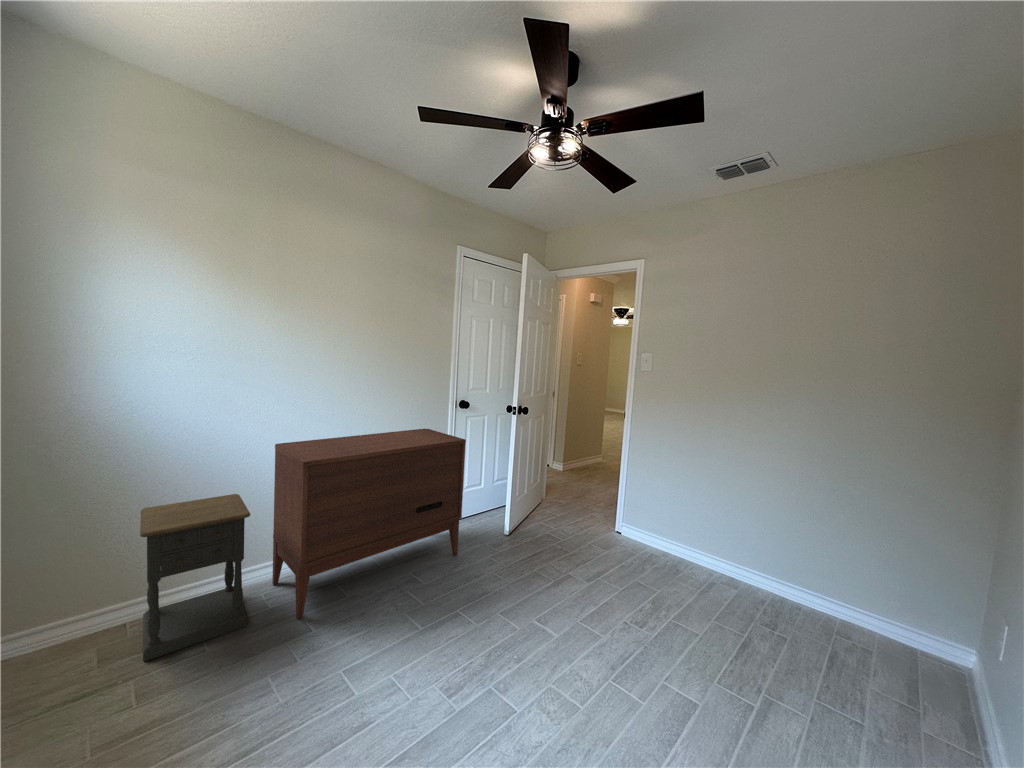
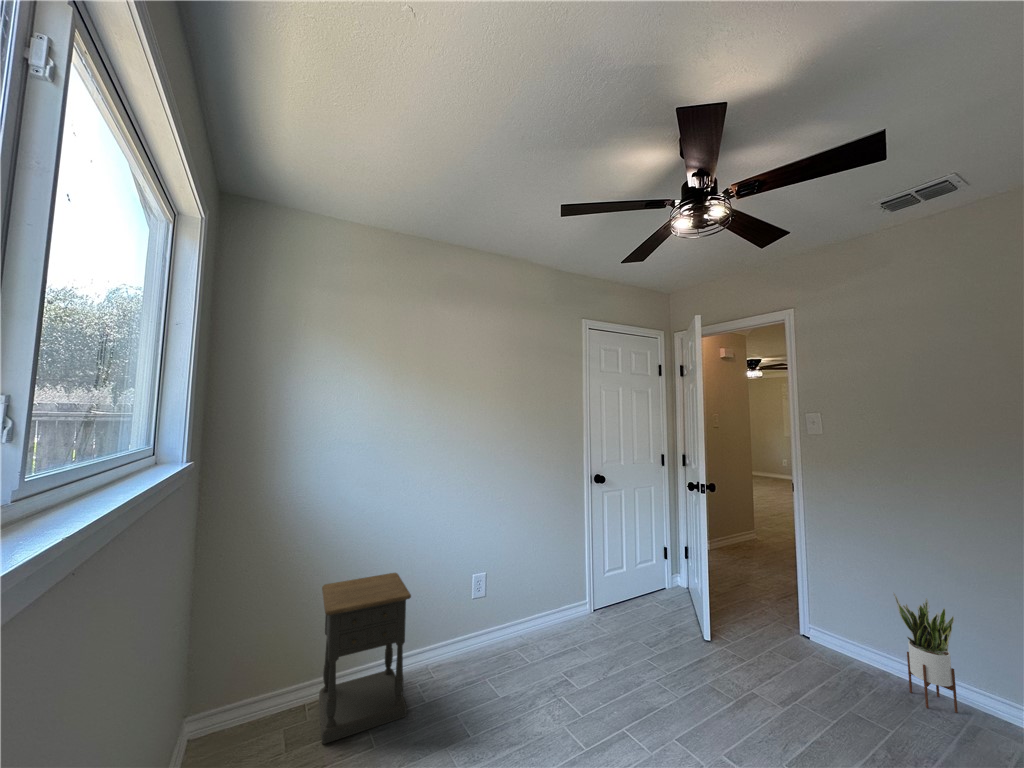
dresser: present [272,429,466,619] -> none [425,505,610,715]
potted plant: none [678,494,713,574] -> present [893,592,958,713]

